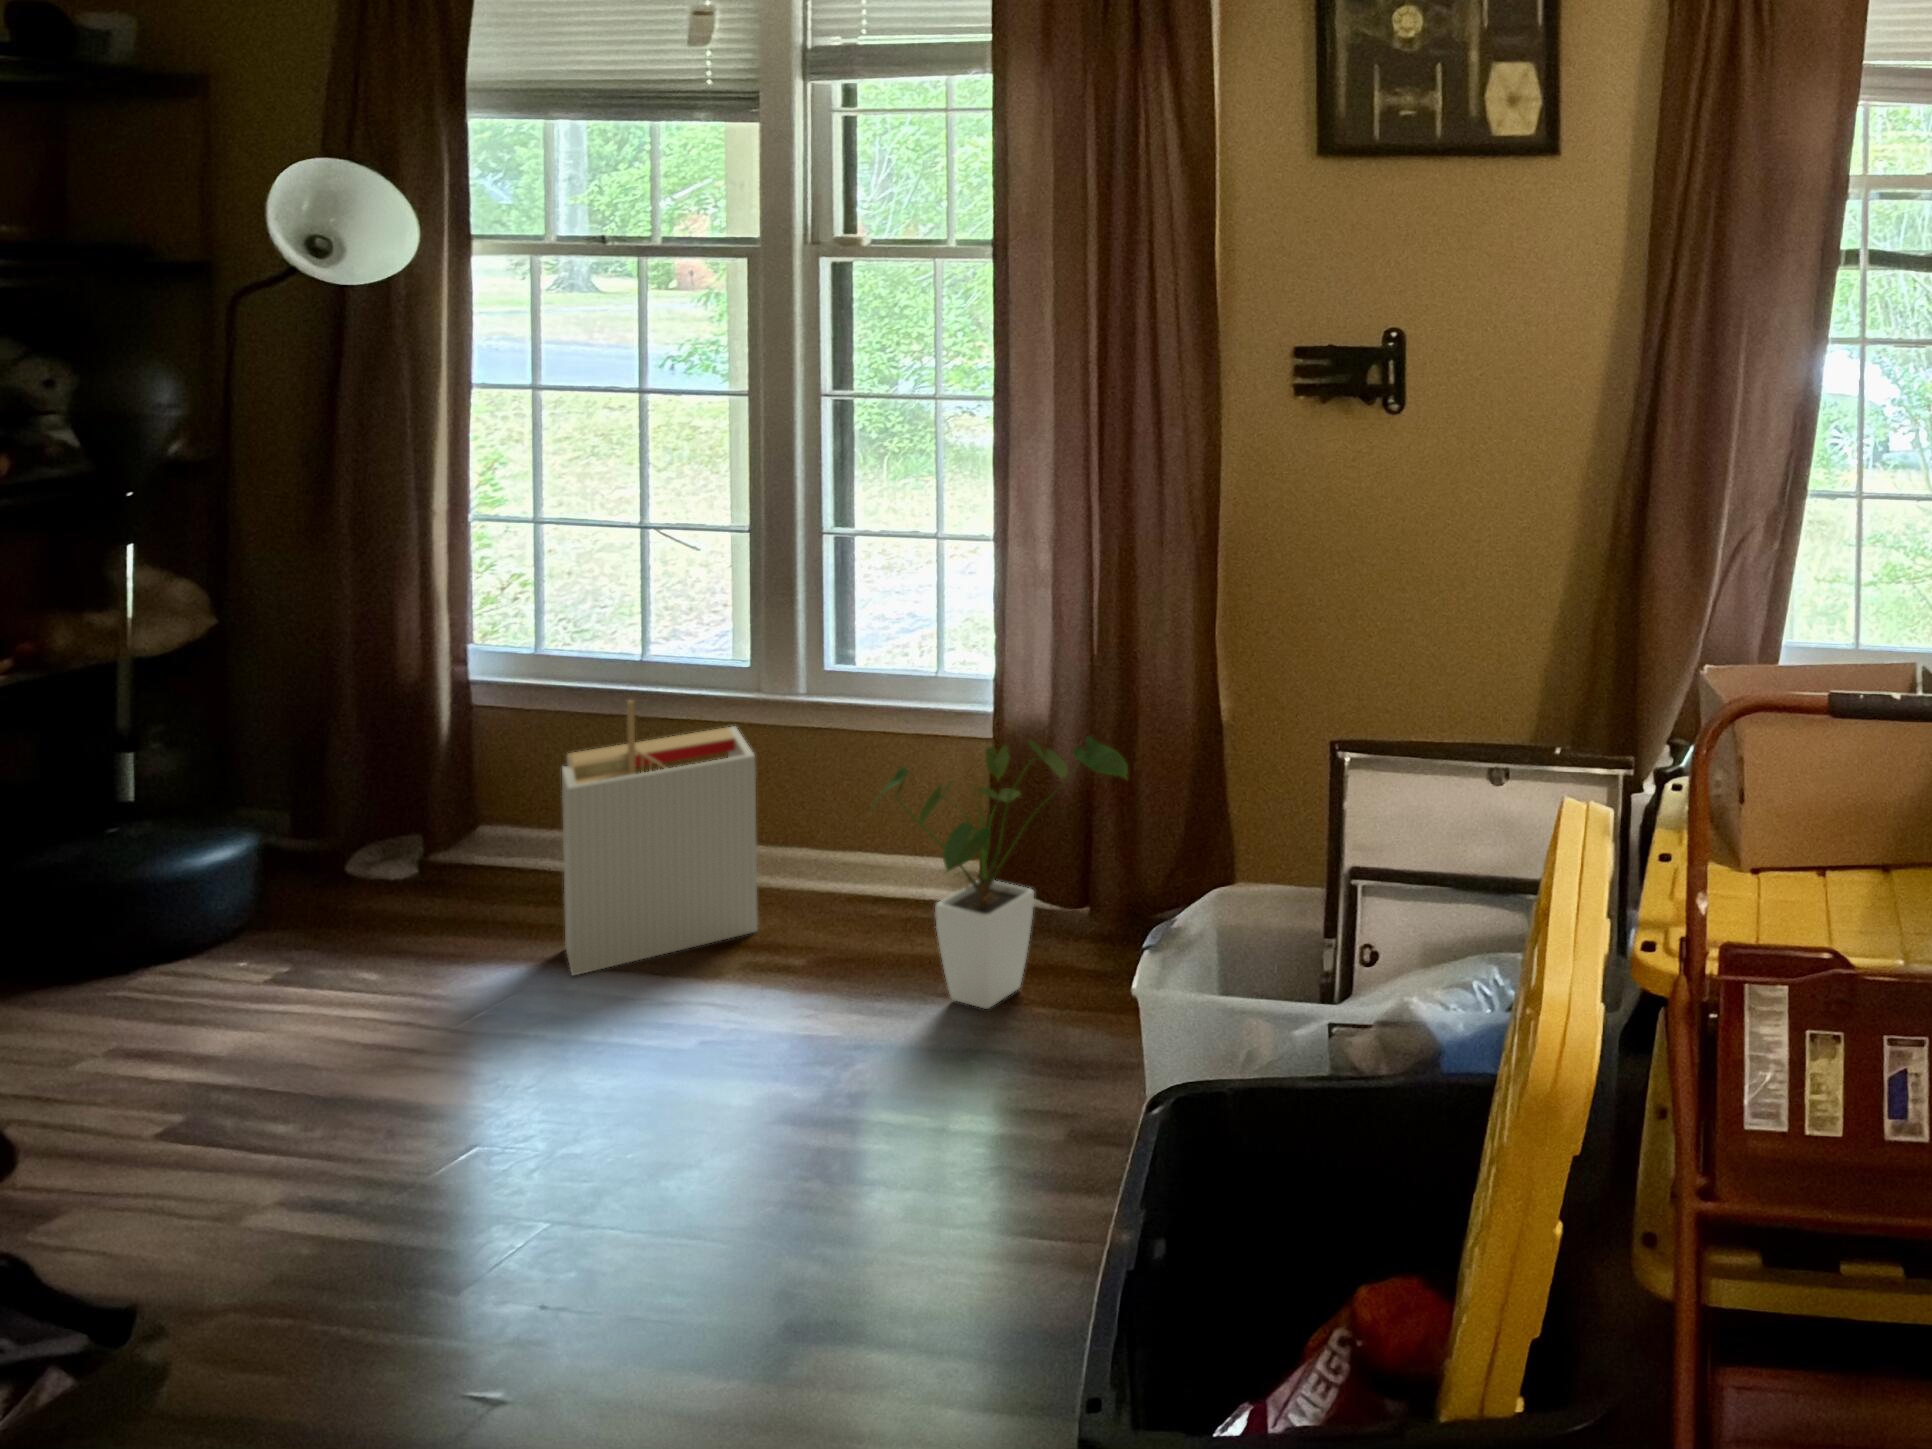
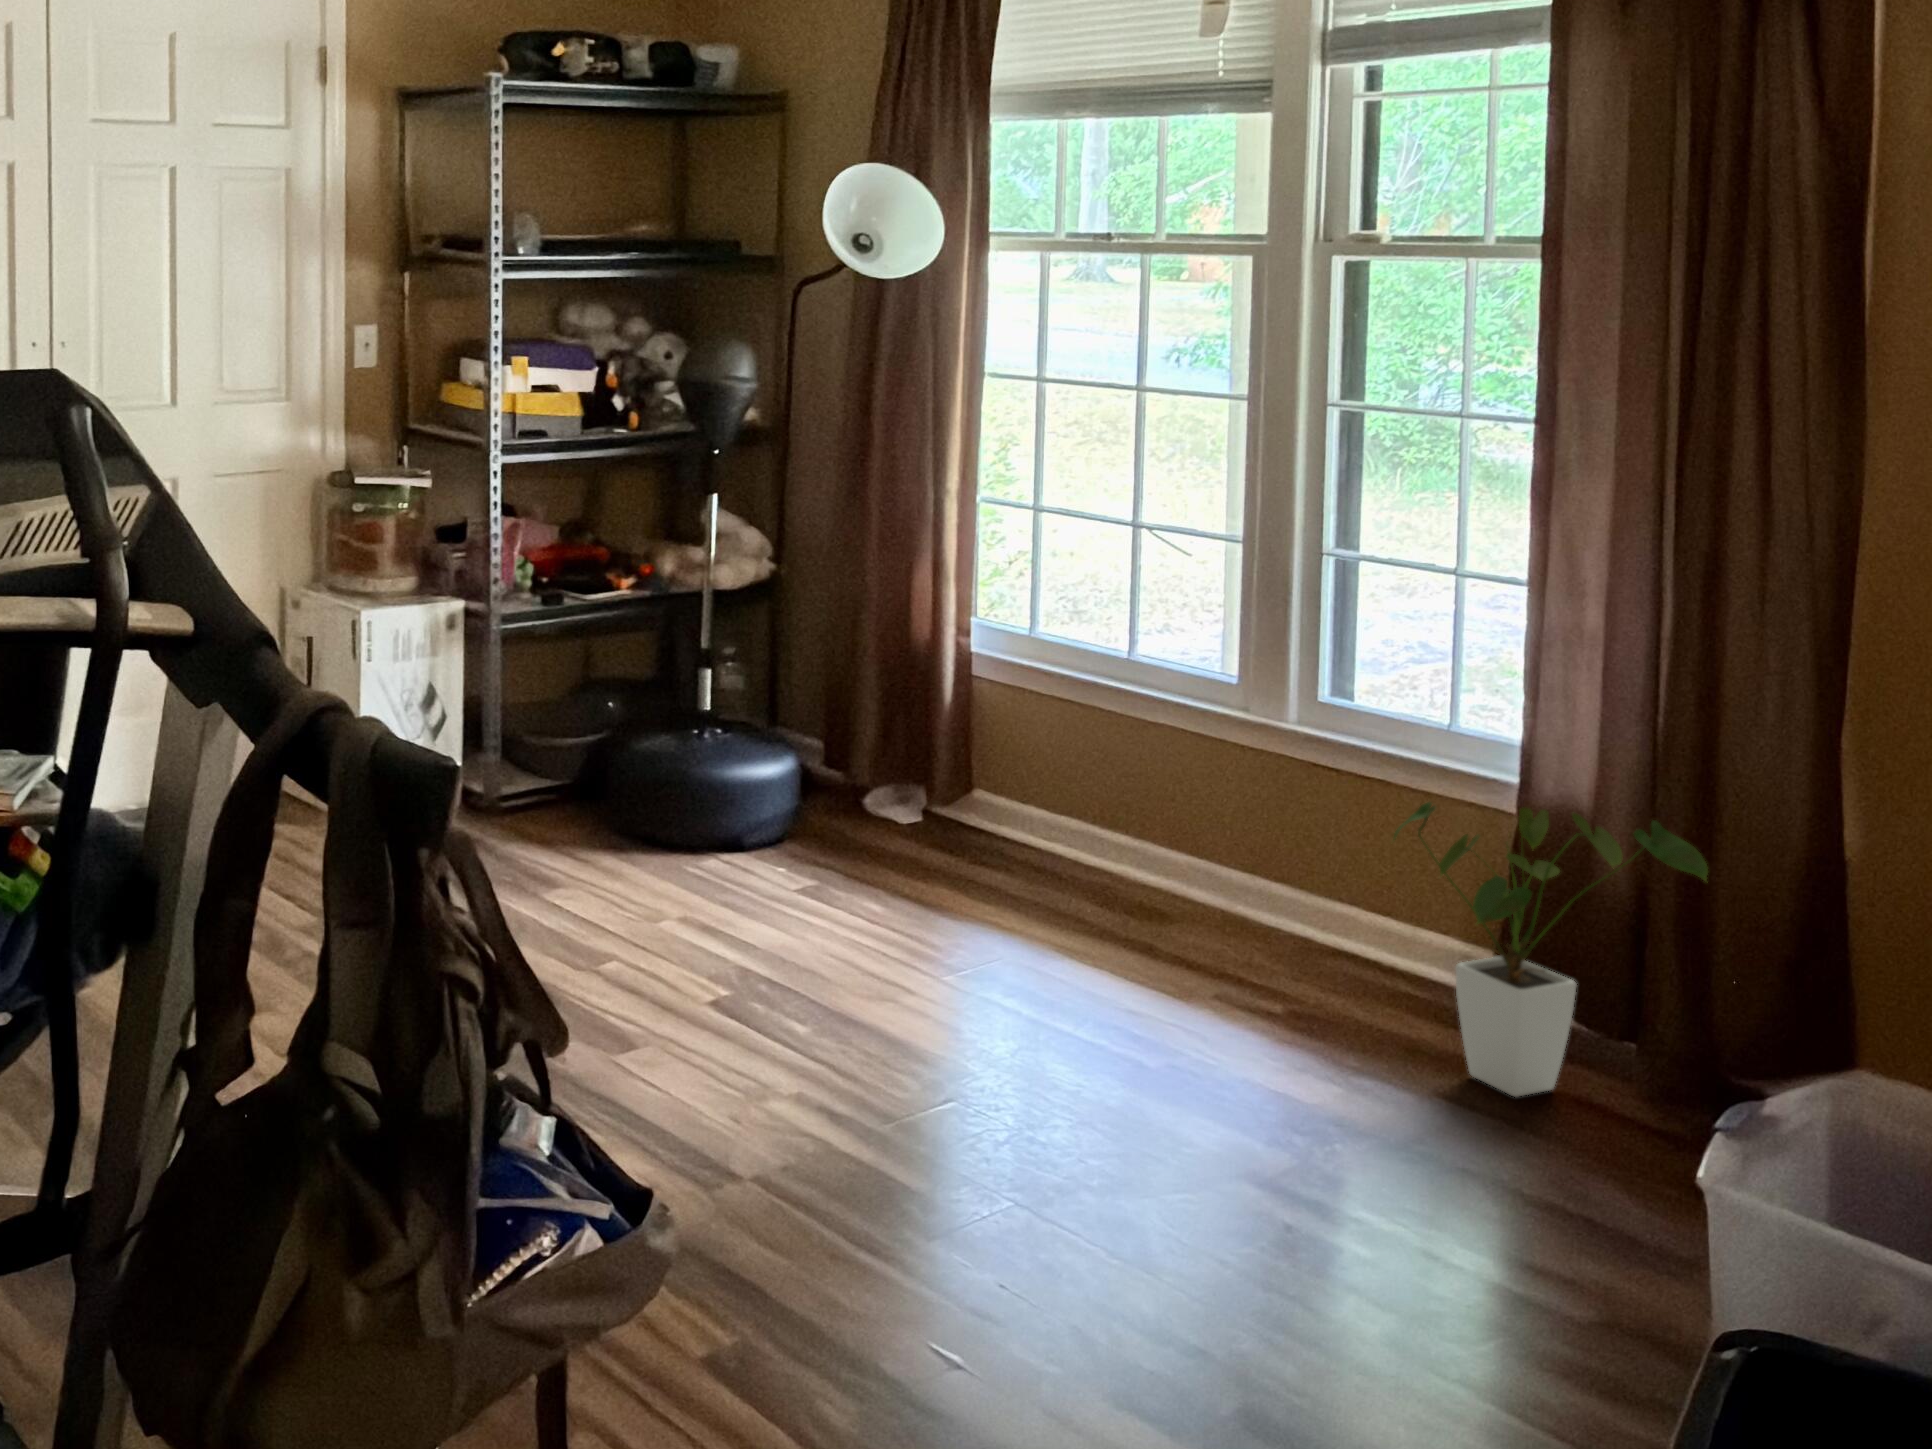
storage bin: present [562,701,758,976] -> none [1063,690,1251,954]

